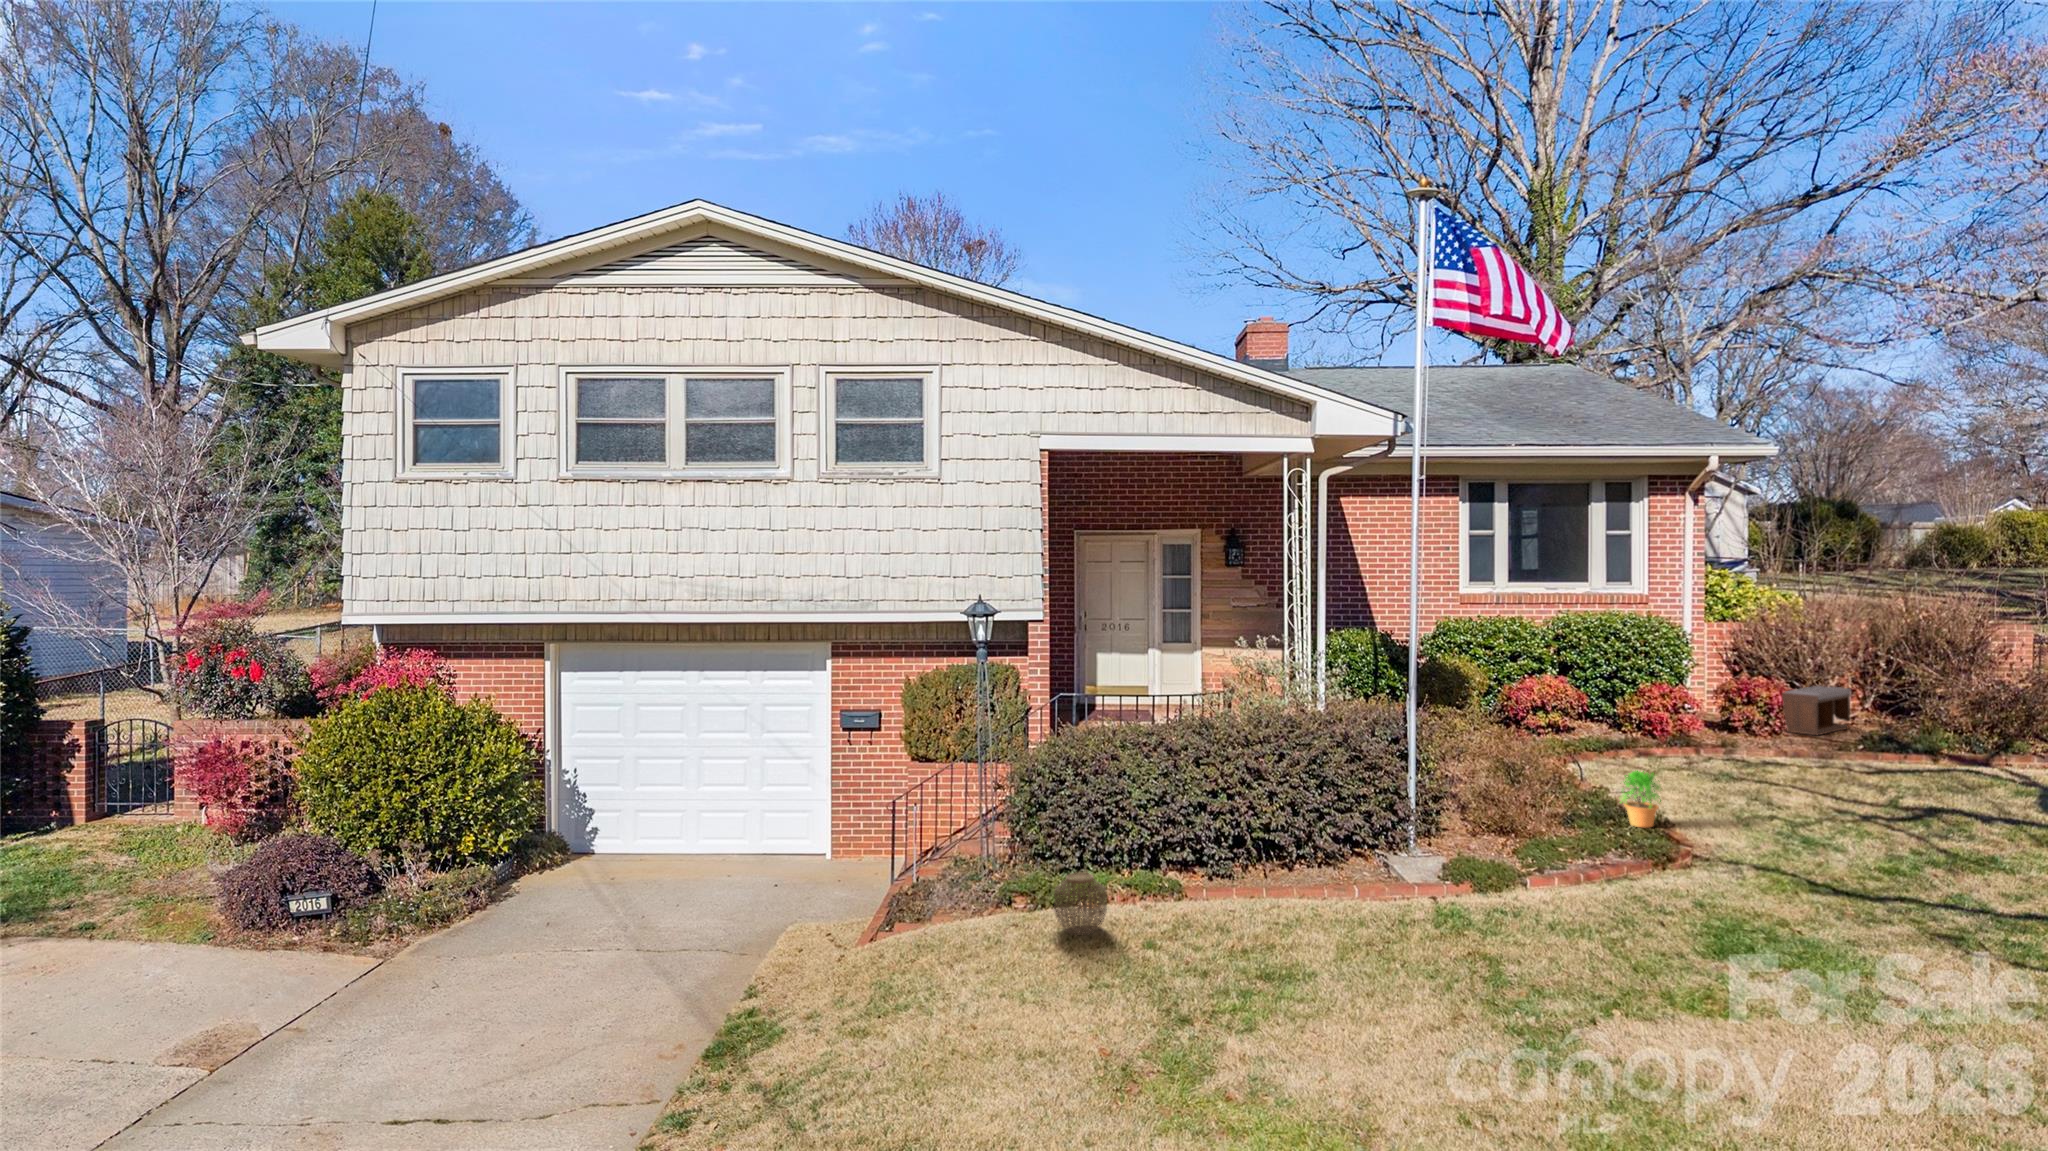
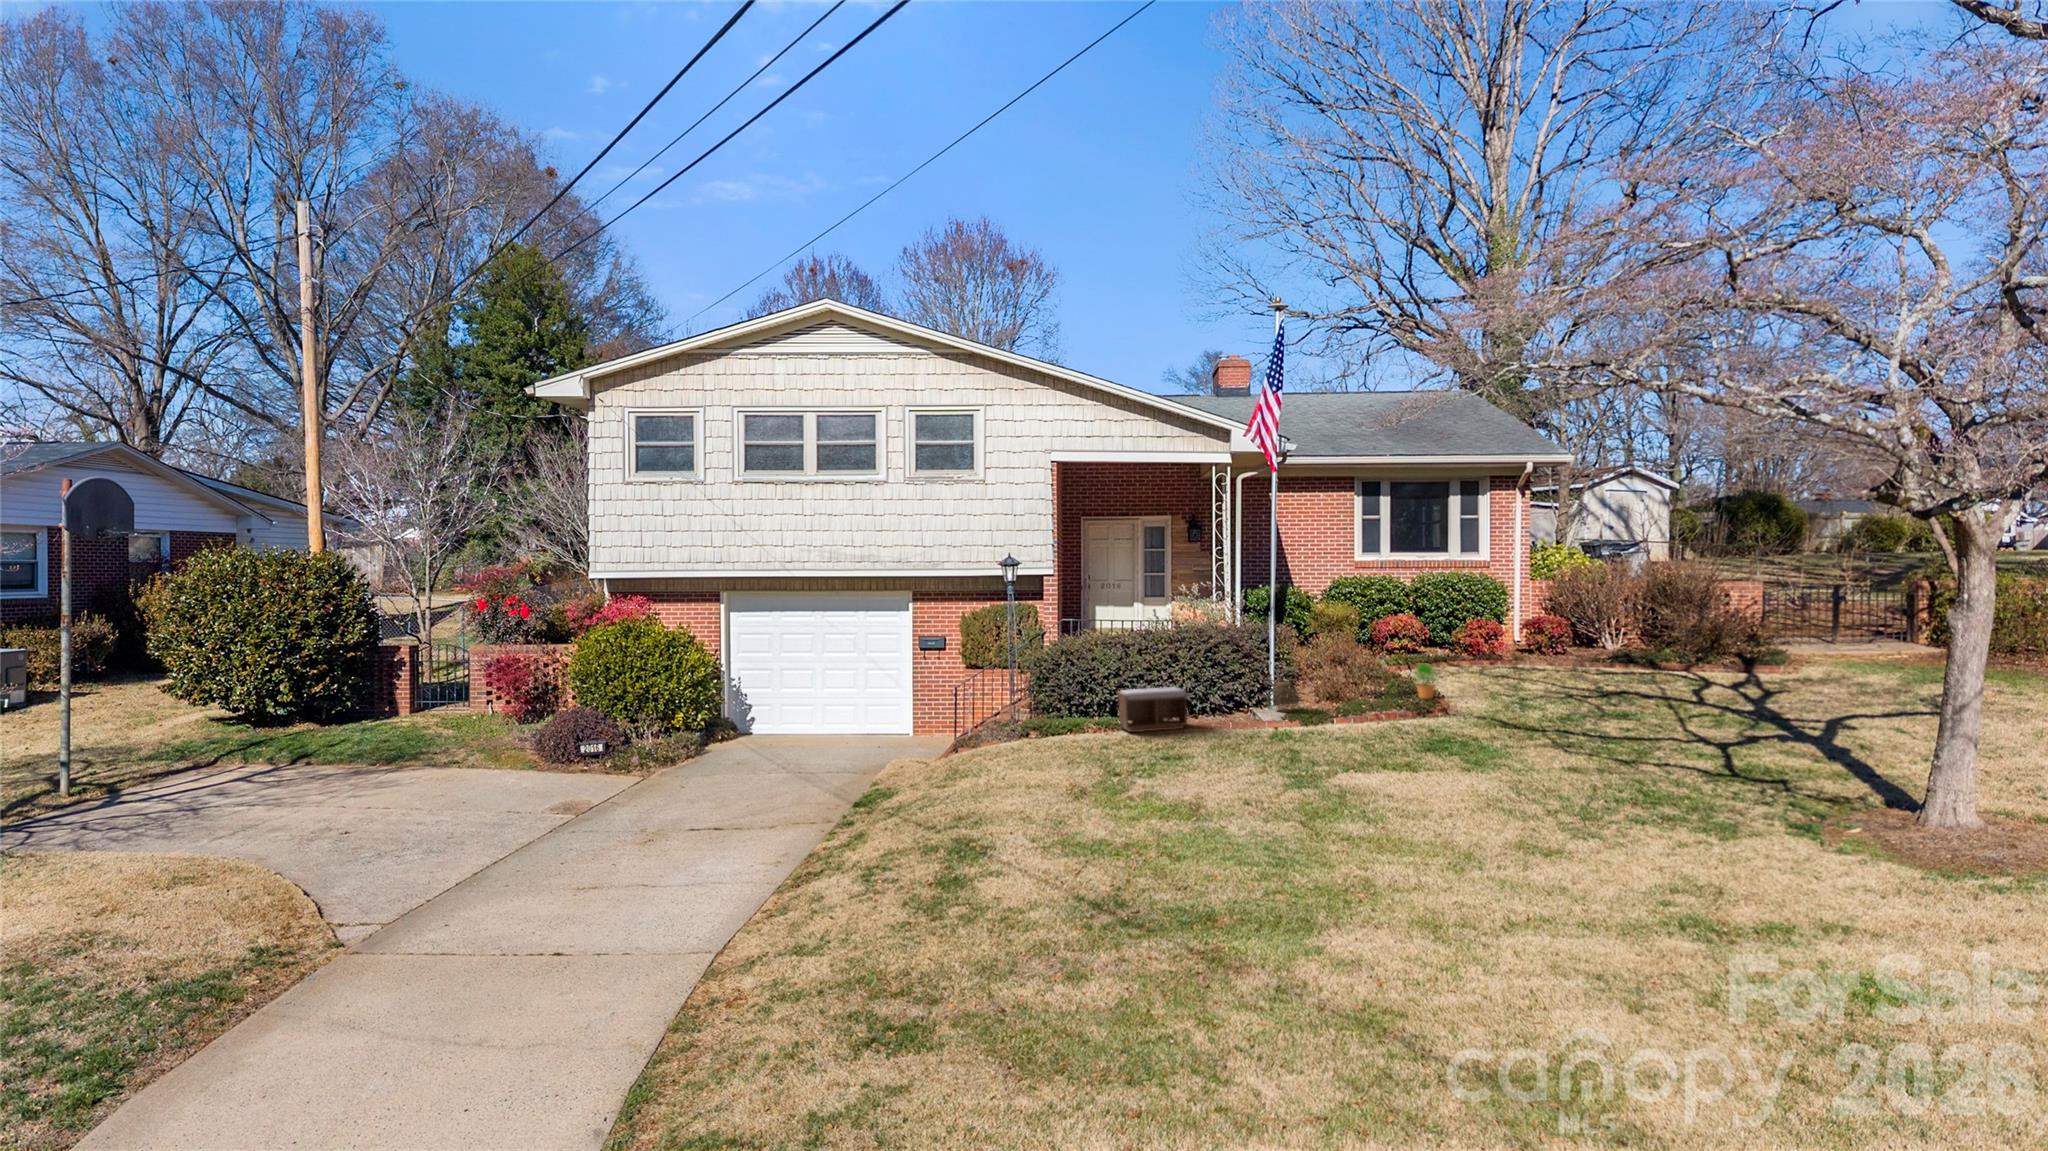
bench: present [1782,686,1852,735] -> present [1118,687,1187,732]
woven basket: present [1054,872,1107,935] -> present [1272,681,1298,712]

